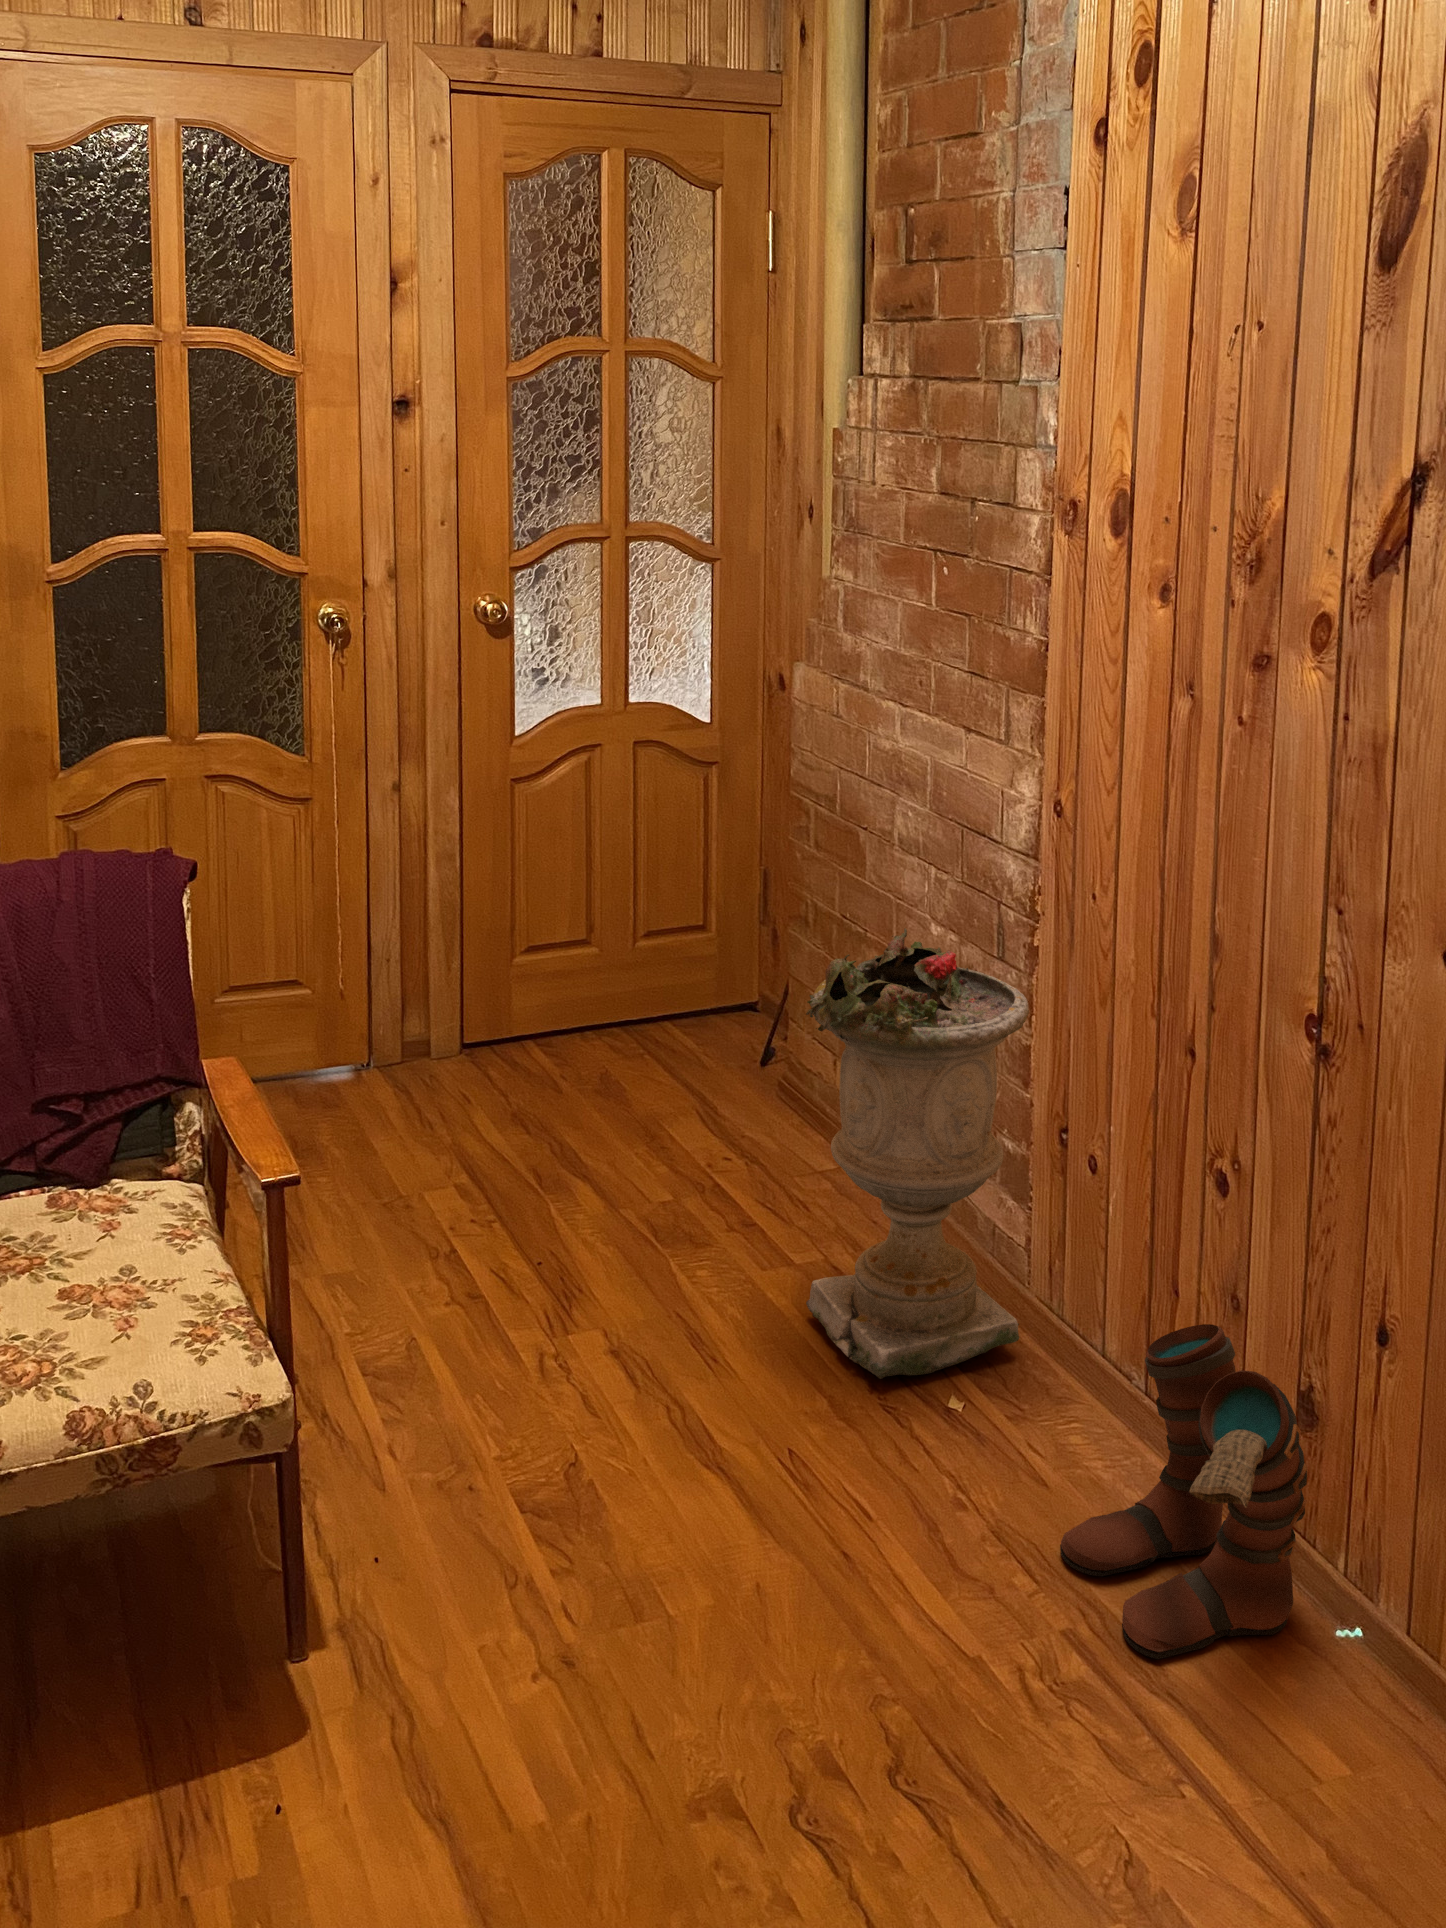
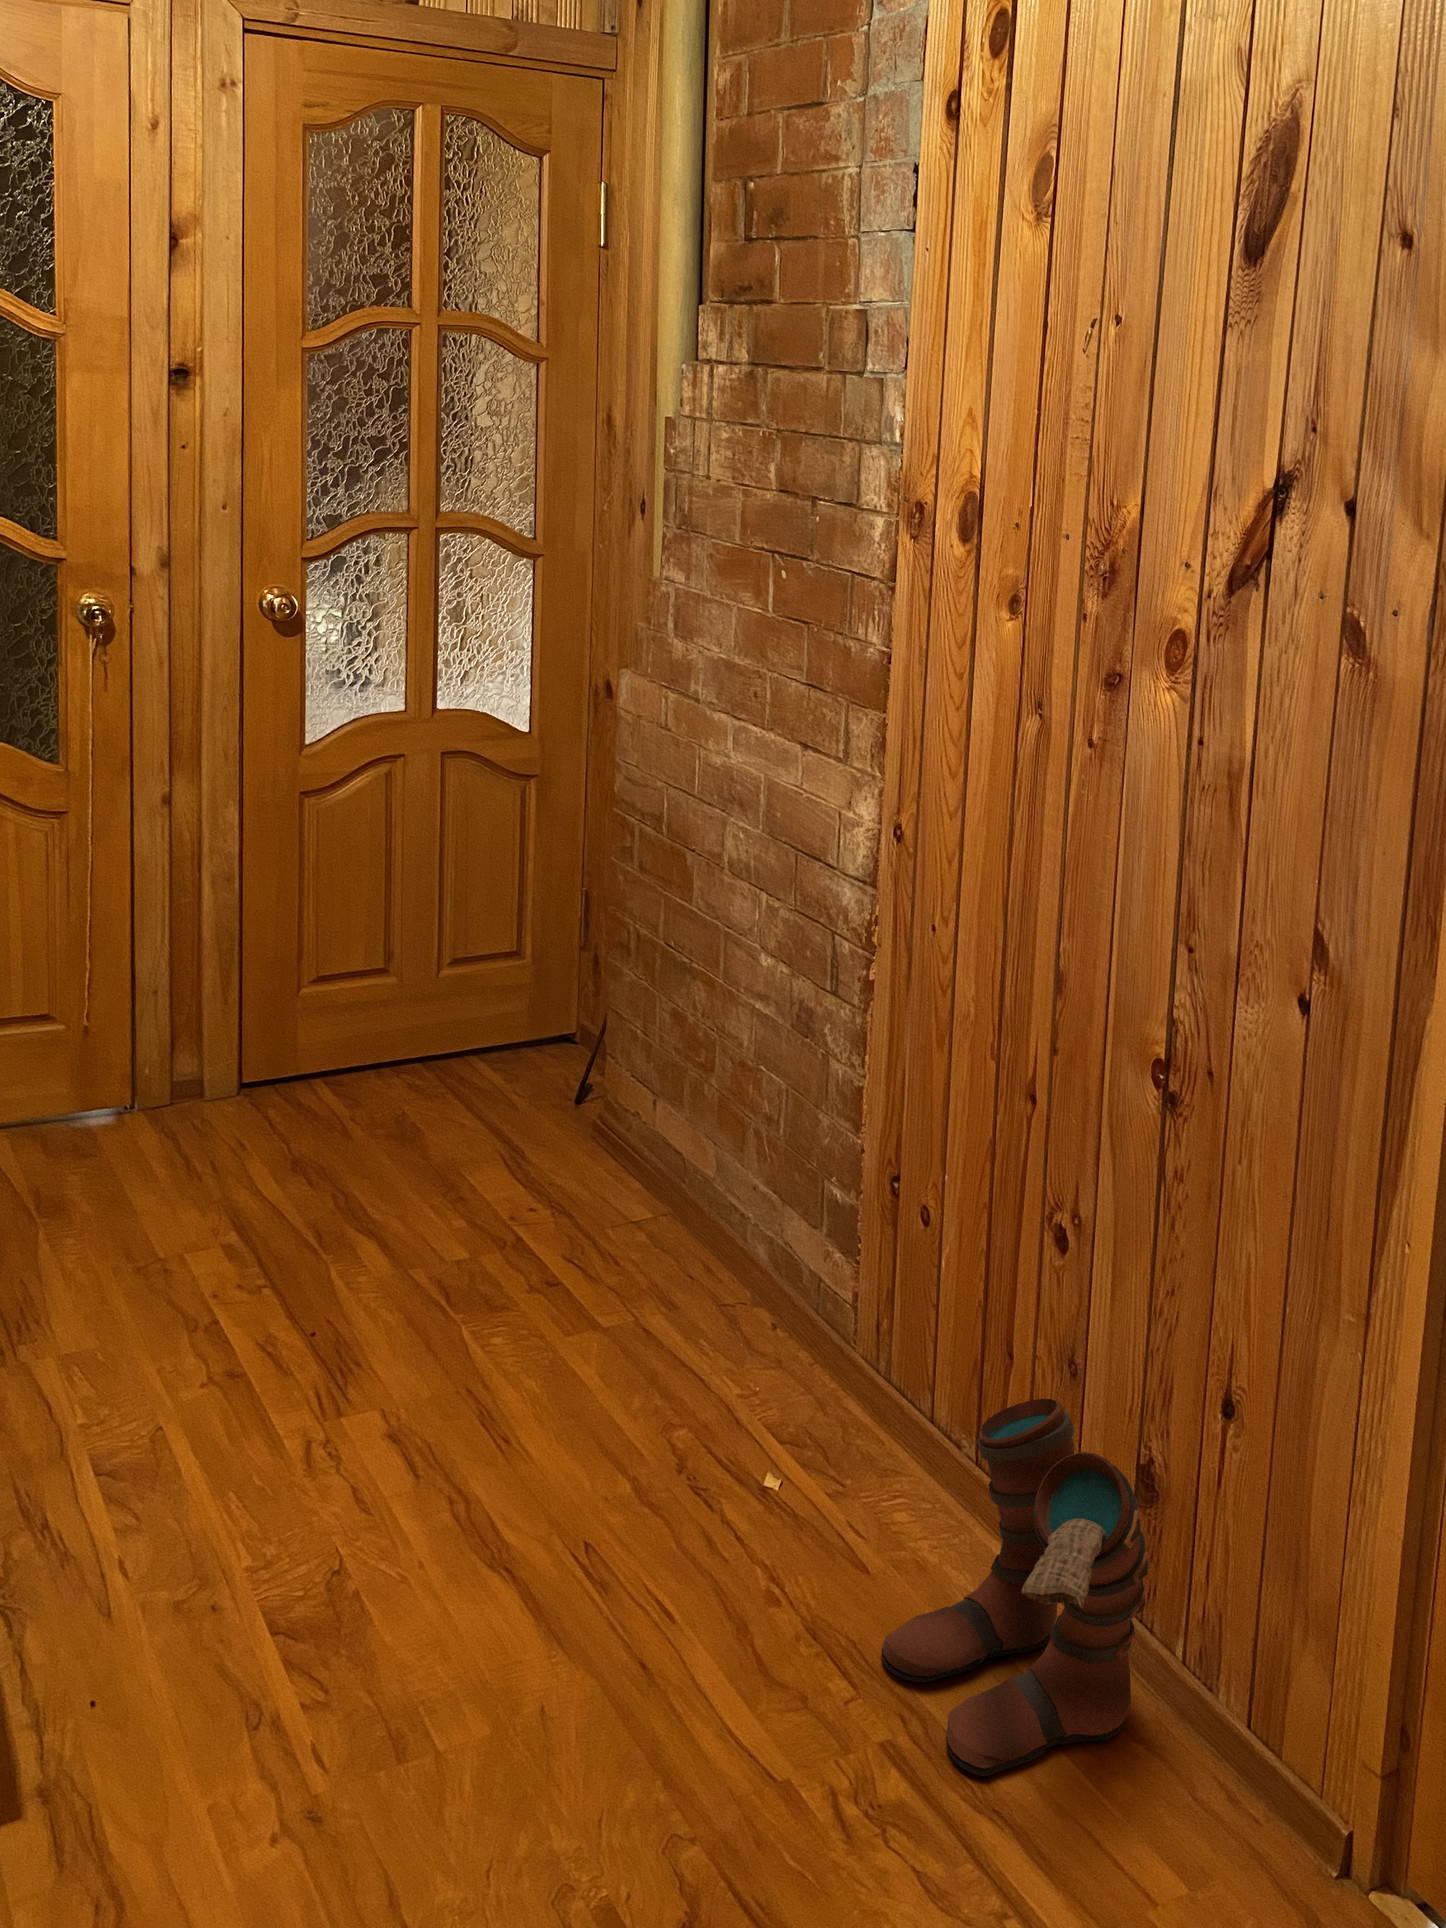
planter: present [806,929,1029,1379] -> none [611,965,861,1465]

